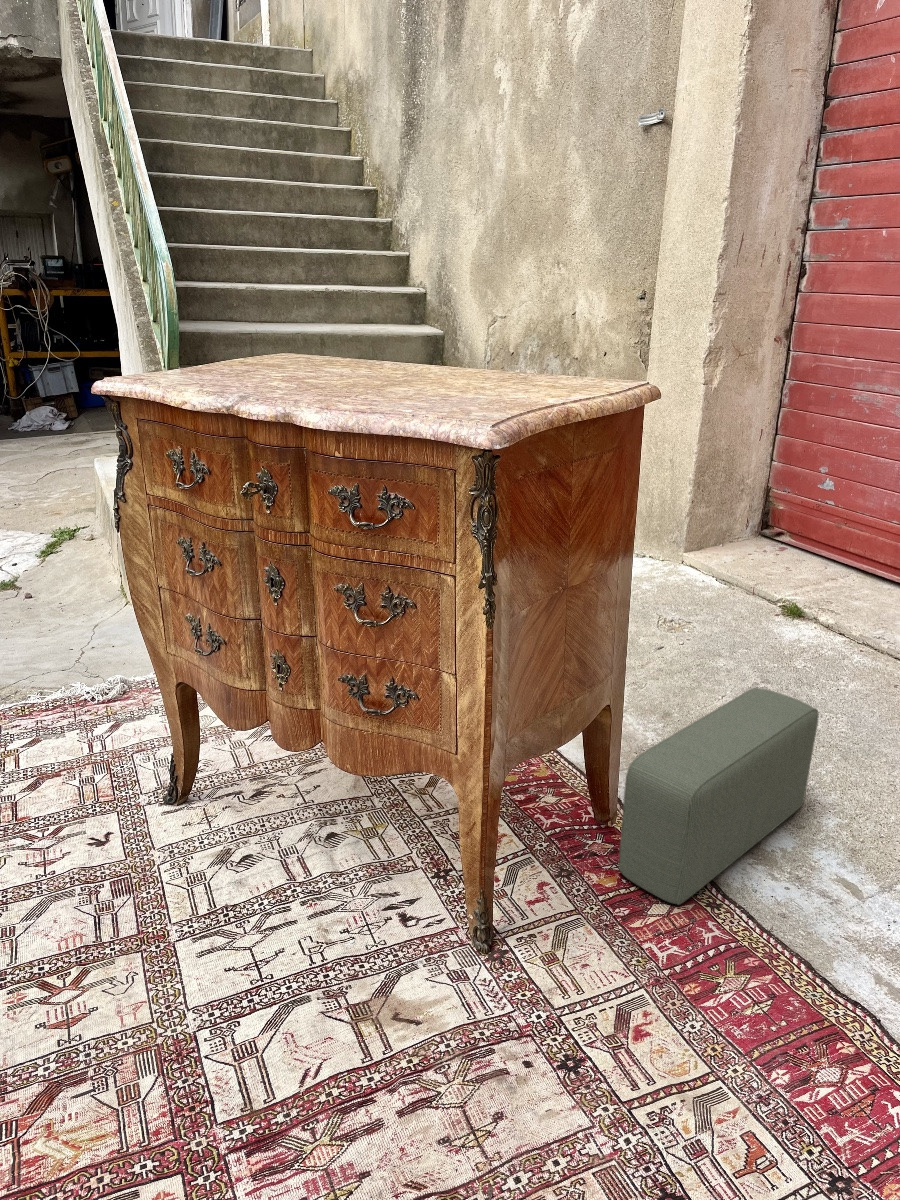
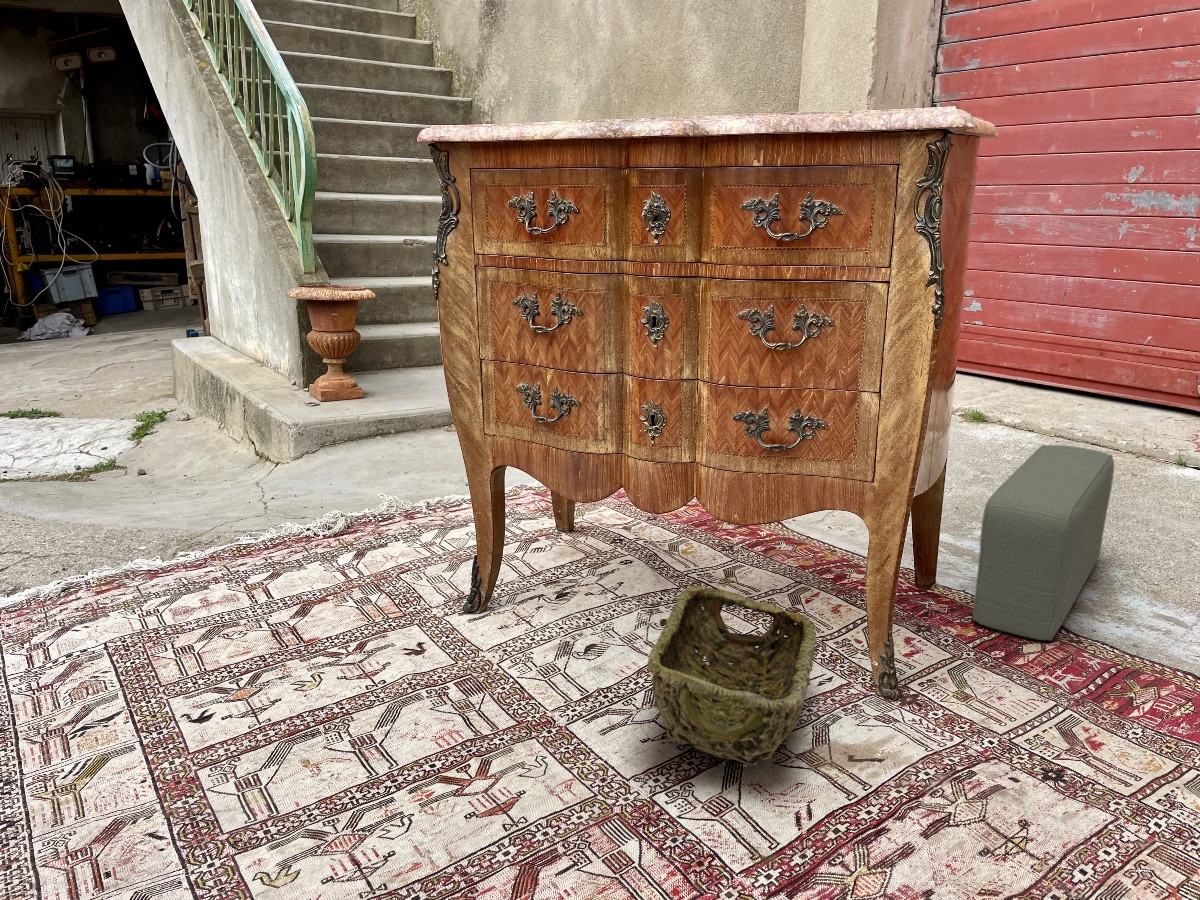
woven basket: none [209,822,415,1014] -> present [648,585,817,765]

